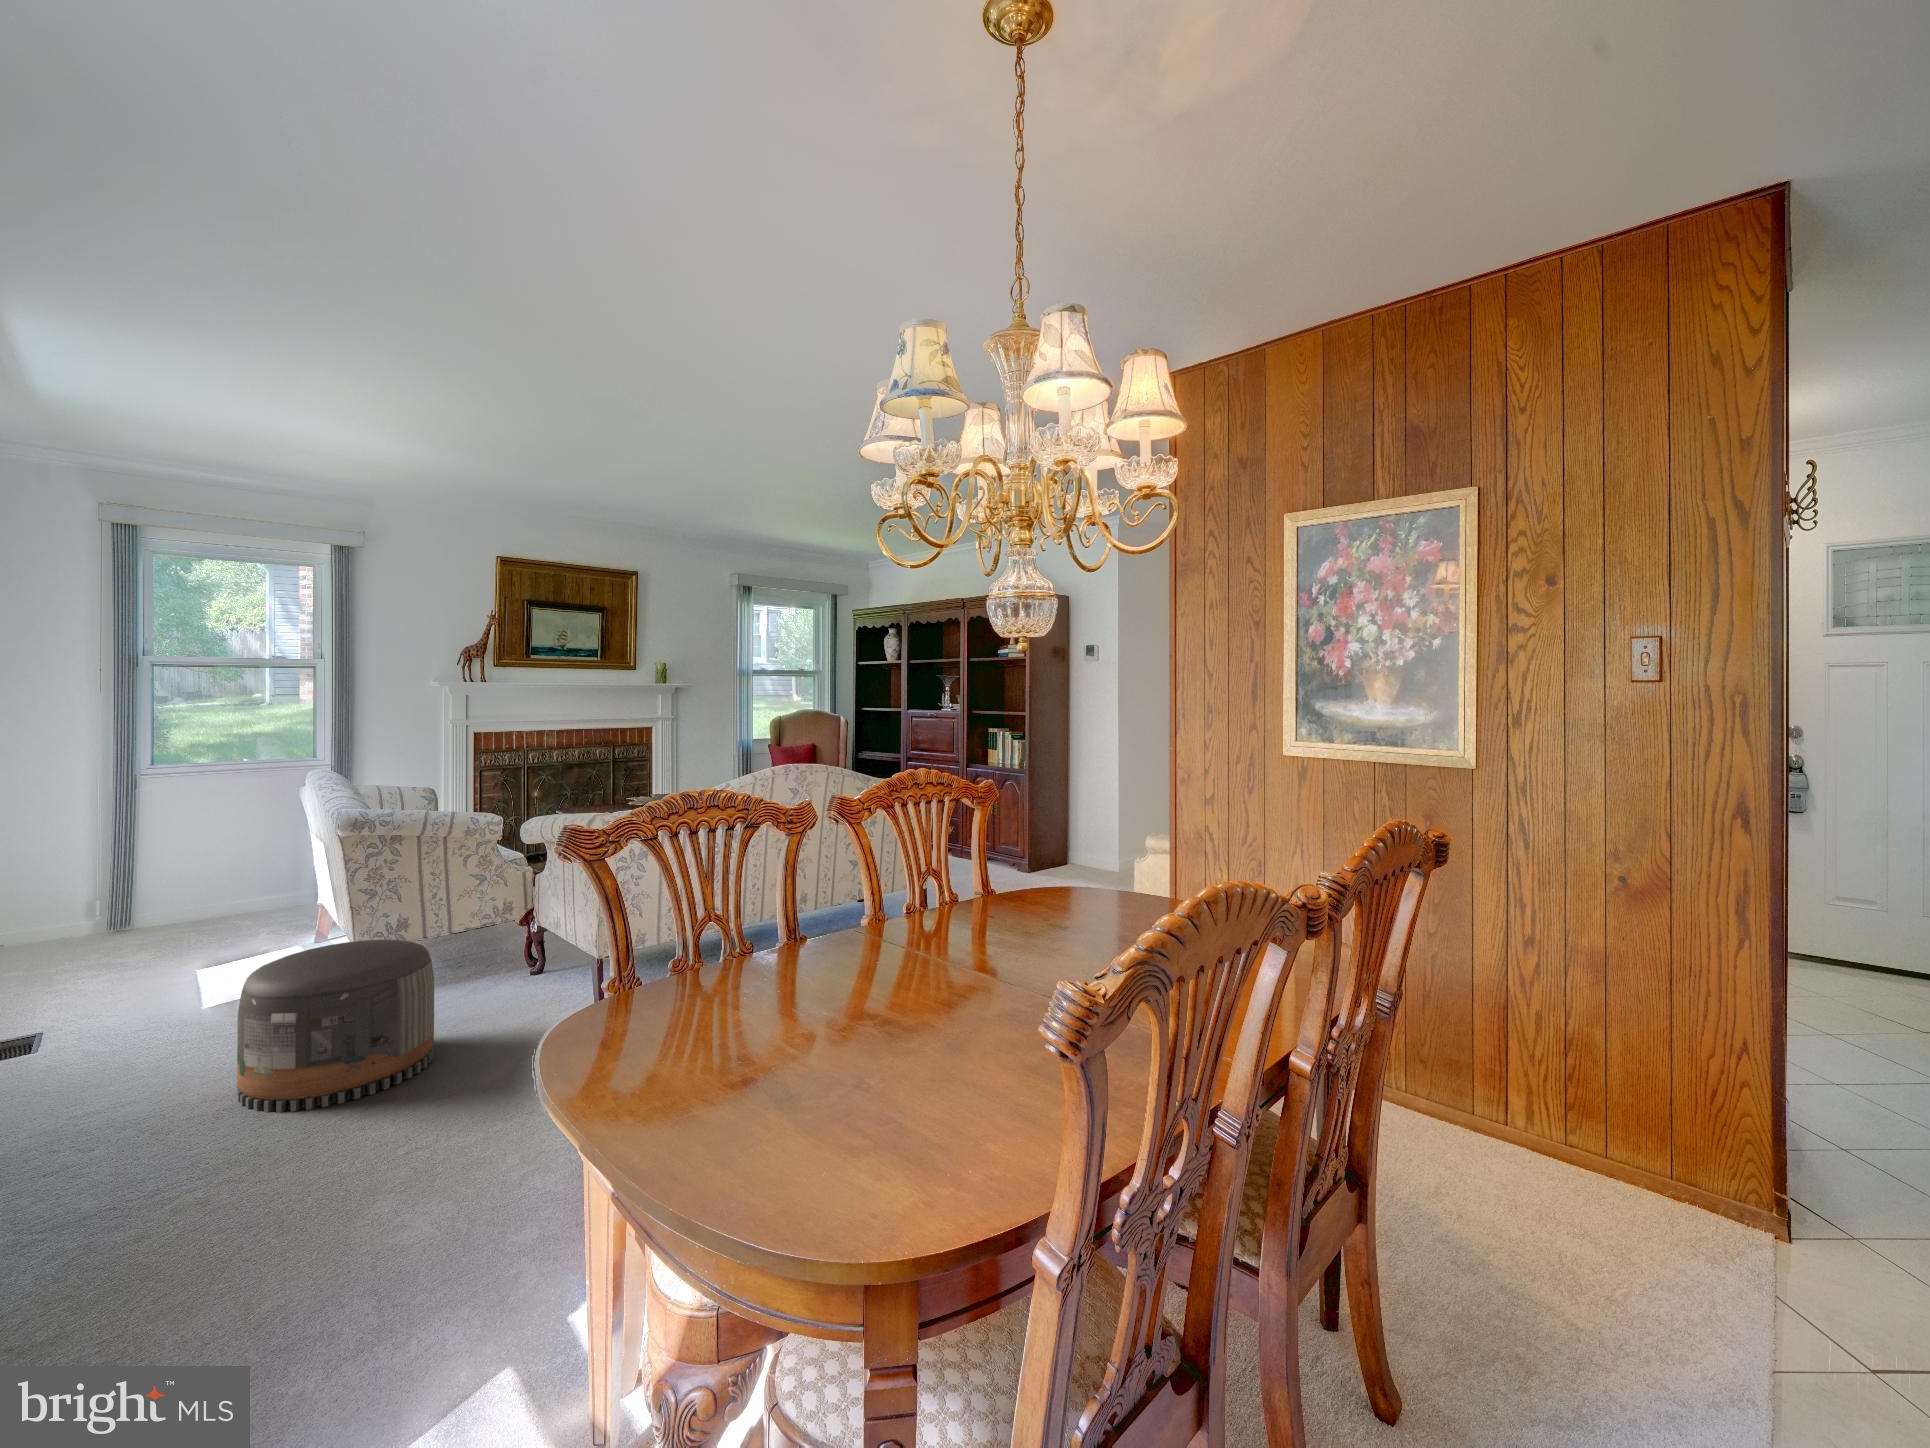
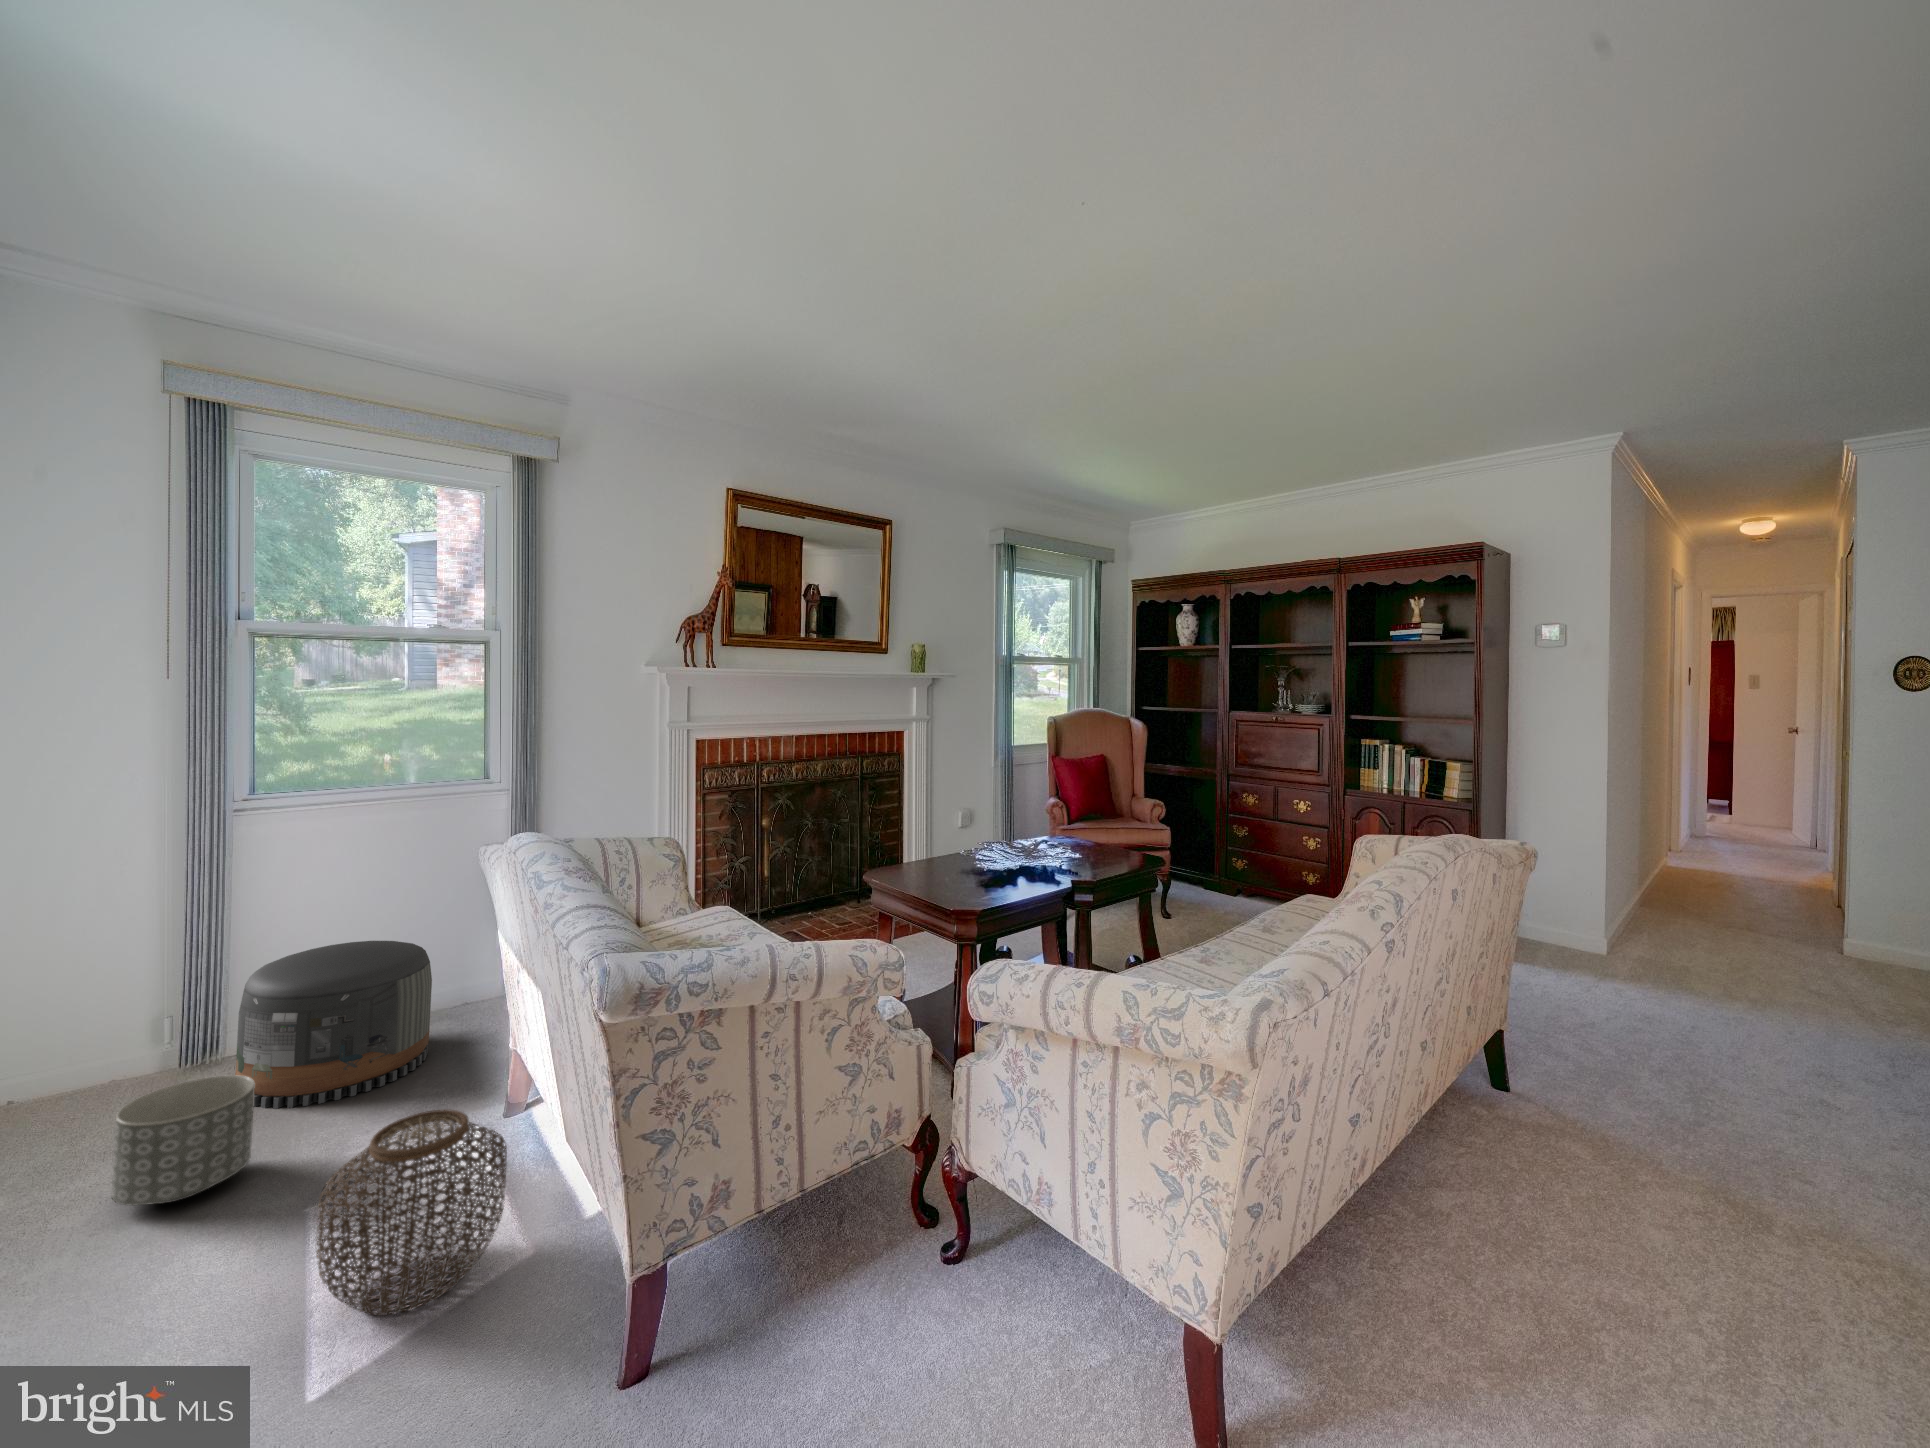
planter: none [112,1076,253,1208] -> present [111,1075,255,1206]
woven basket: none [315,1102,509,1315] -> present [317,1109,507,1315]

